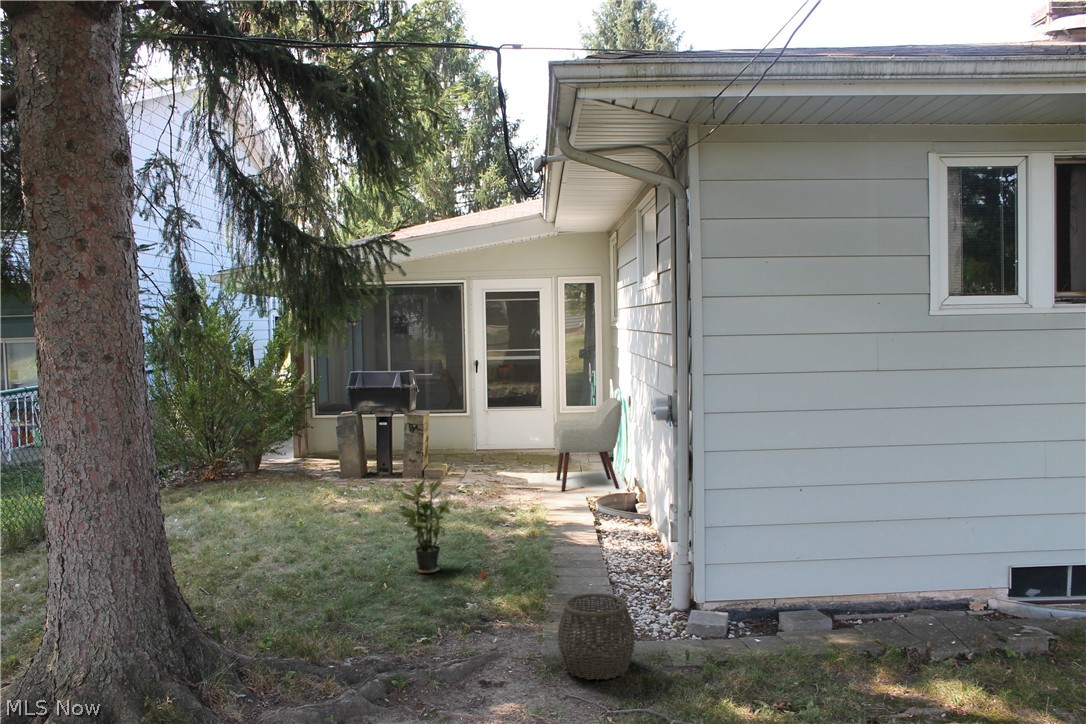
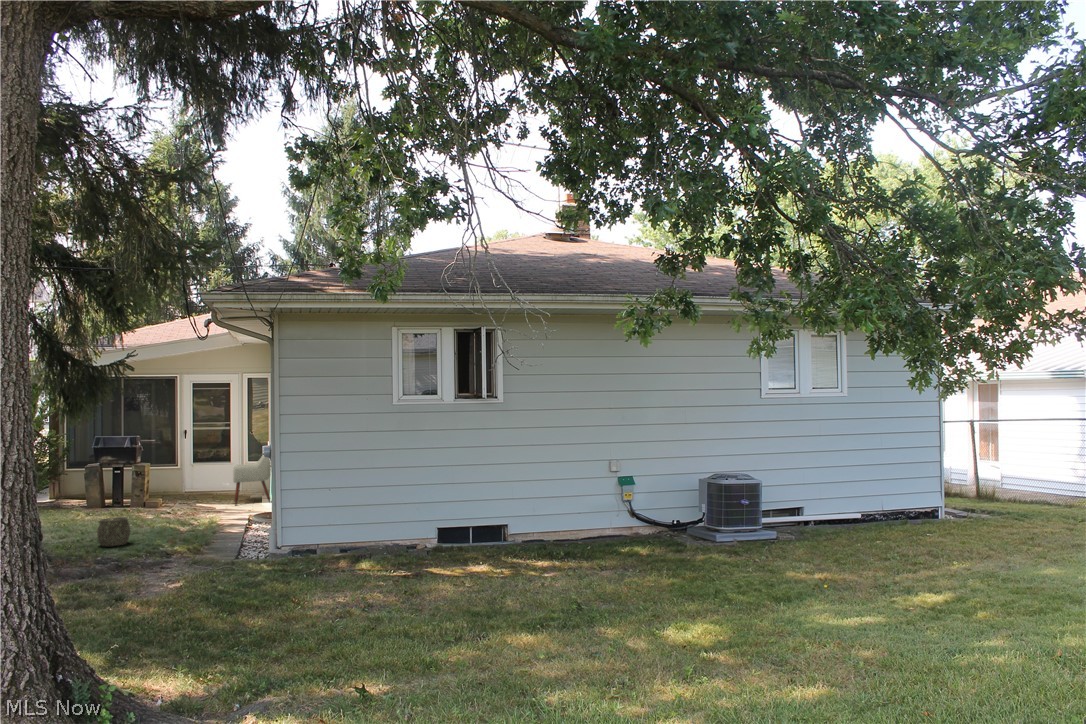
potted plant: present [400,476,450,574] -> none [128,486,158,536]
woven basket: present [557,593,635,680] -> present [97,517,130,546]

